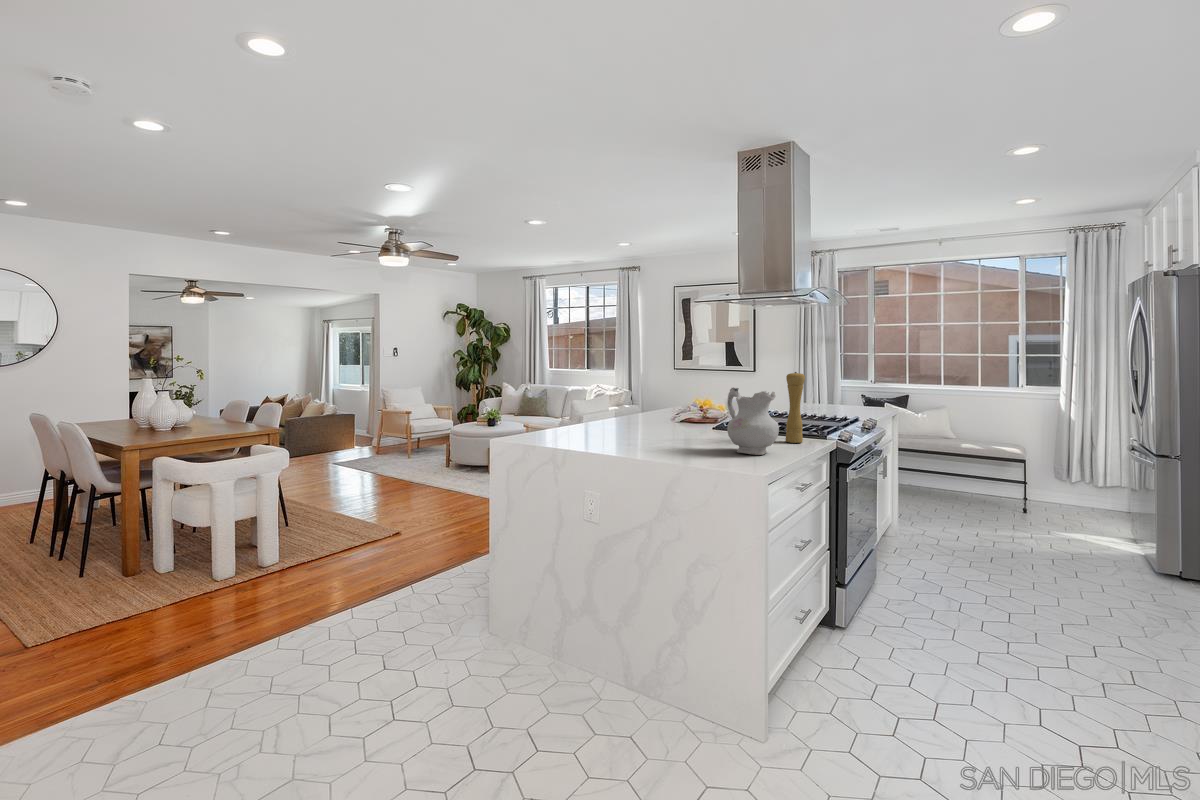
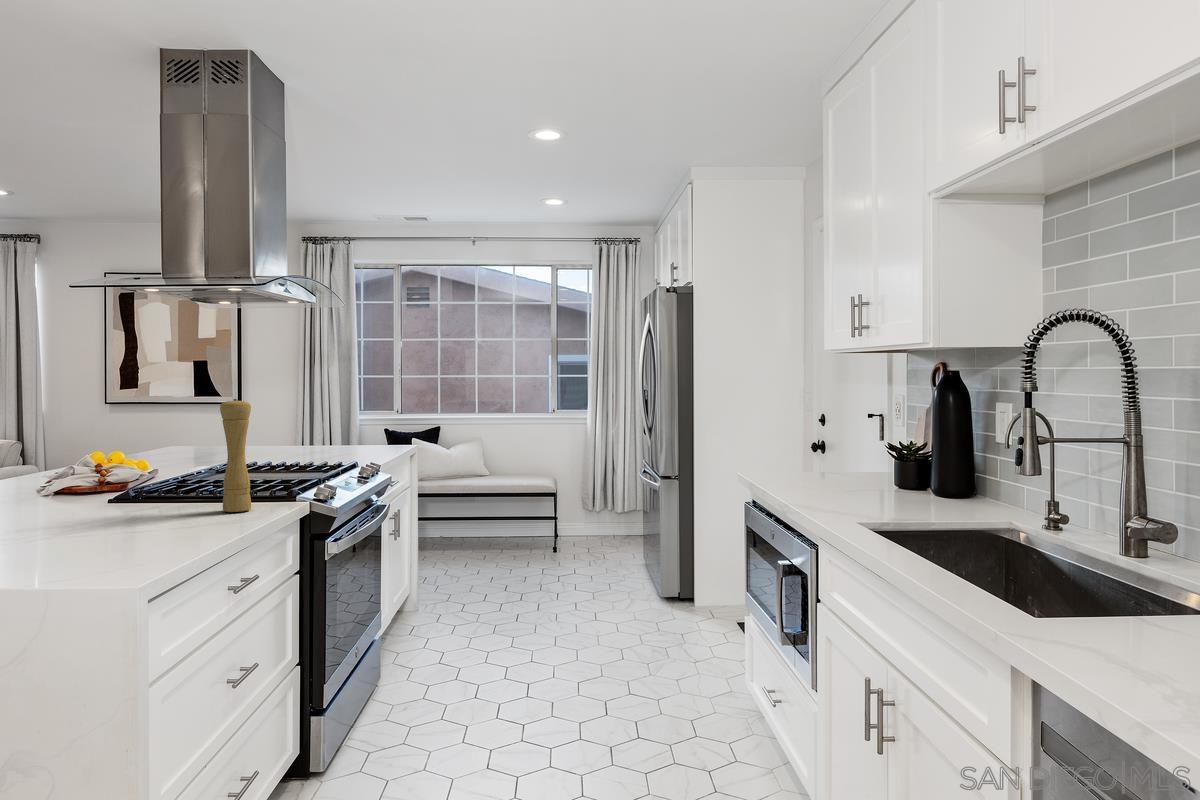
ceramic pitcher: present [727,388,779,455] -> none [94,427,193,543]

